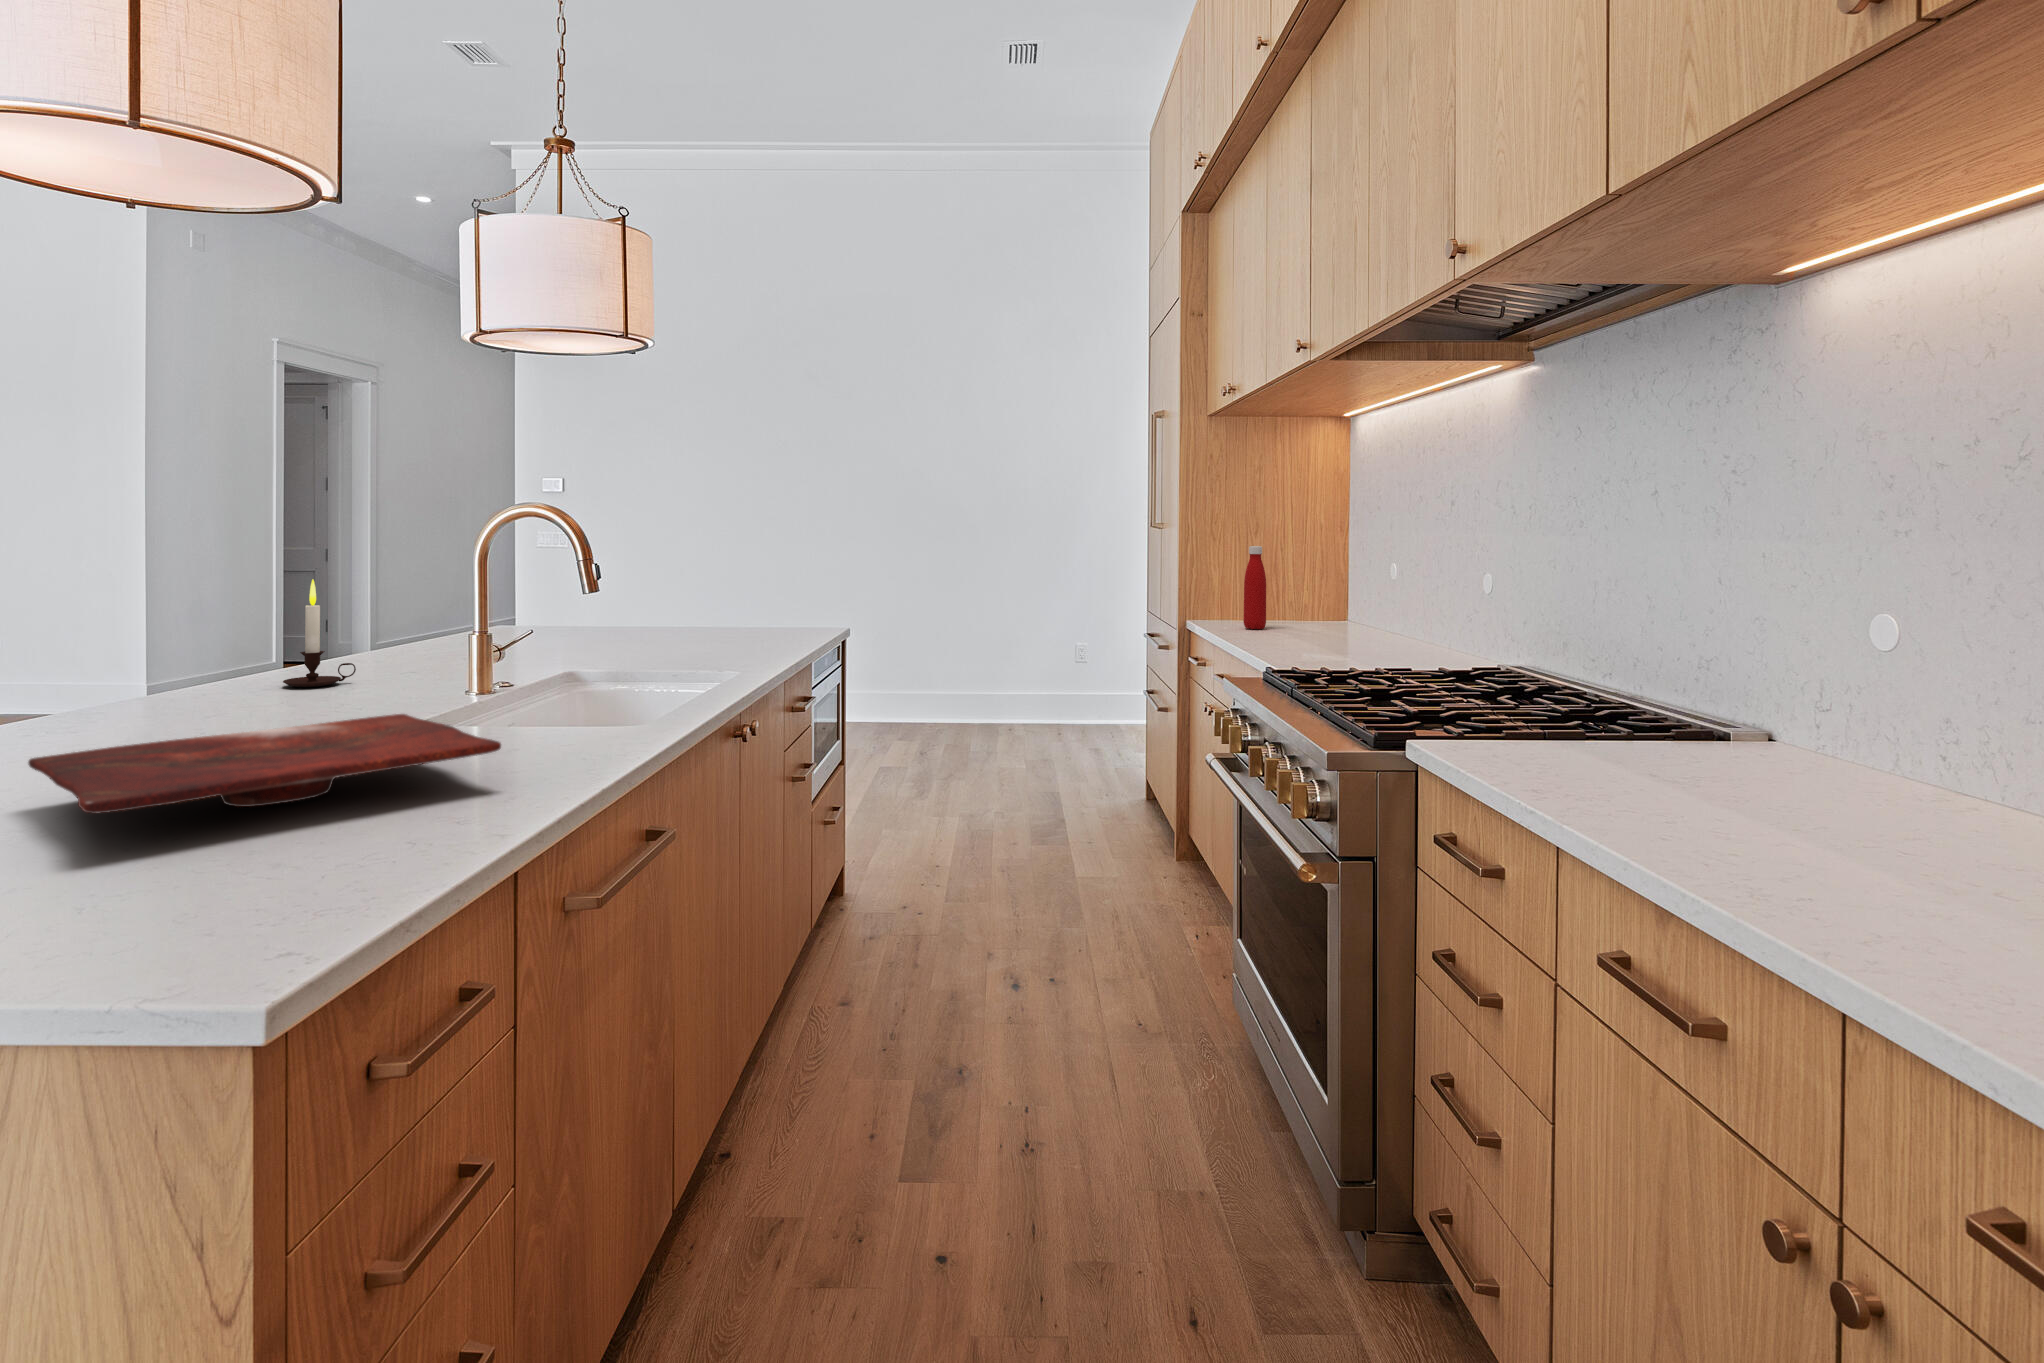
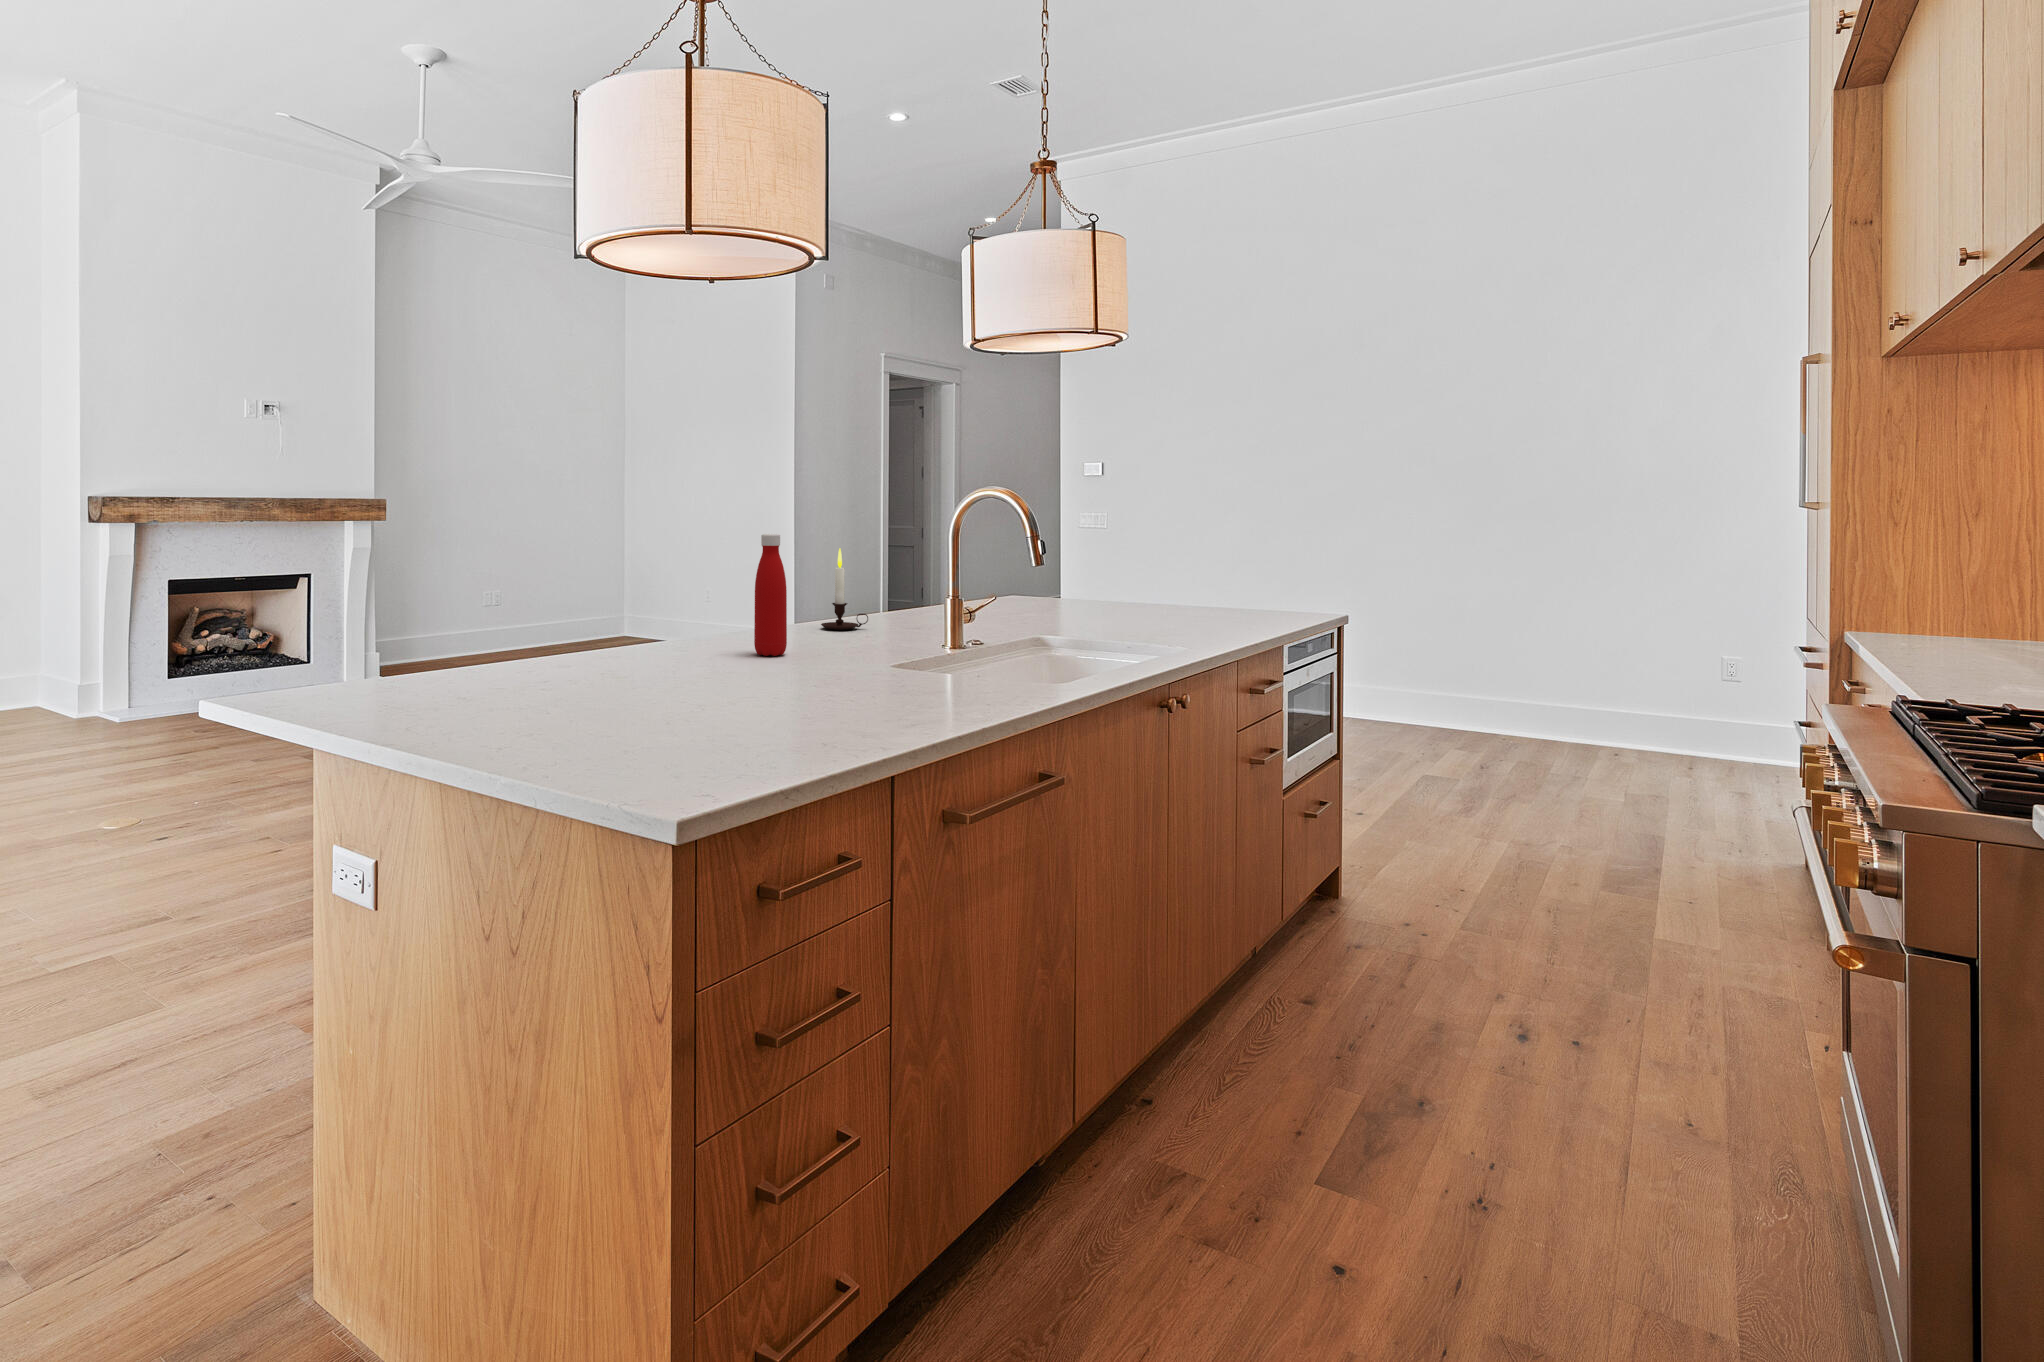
bottle: present [1243,546,1266,629] -> present [754,534,787,656]
cutting board: present [28,714,501,814] -> none [639,651,903,703]

